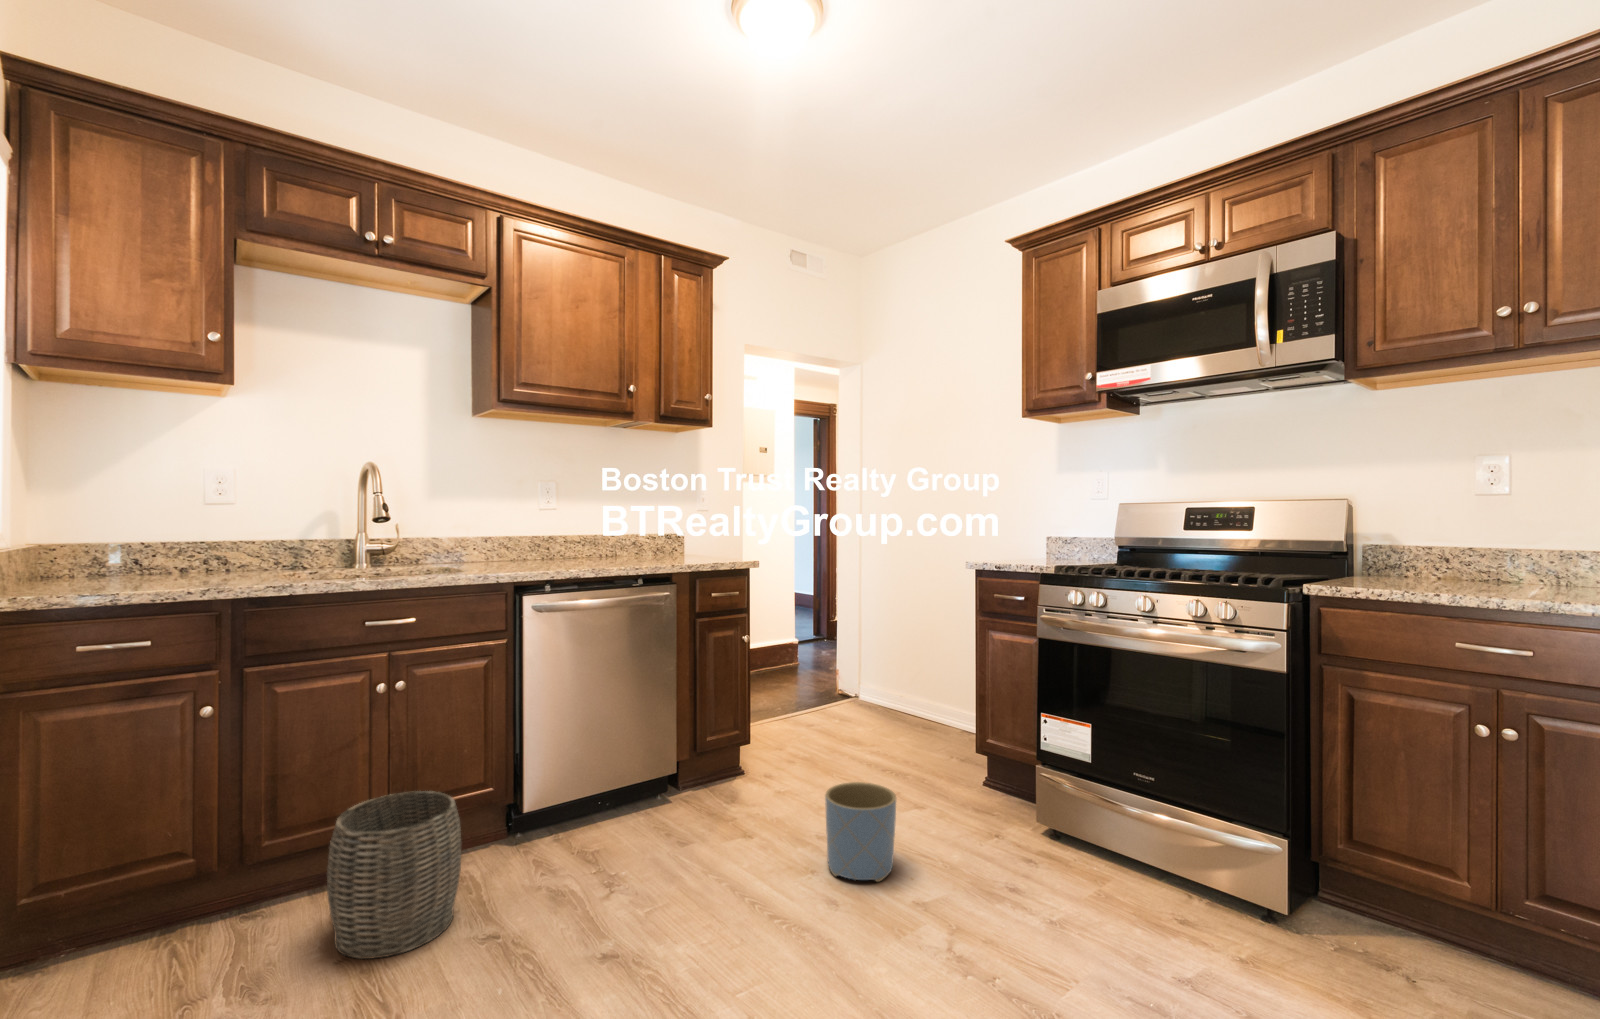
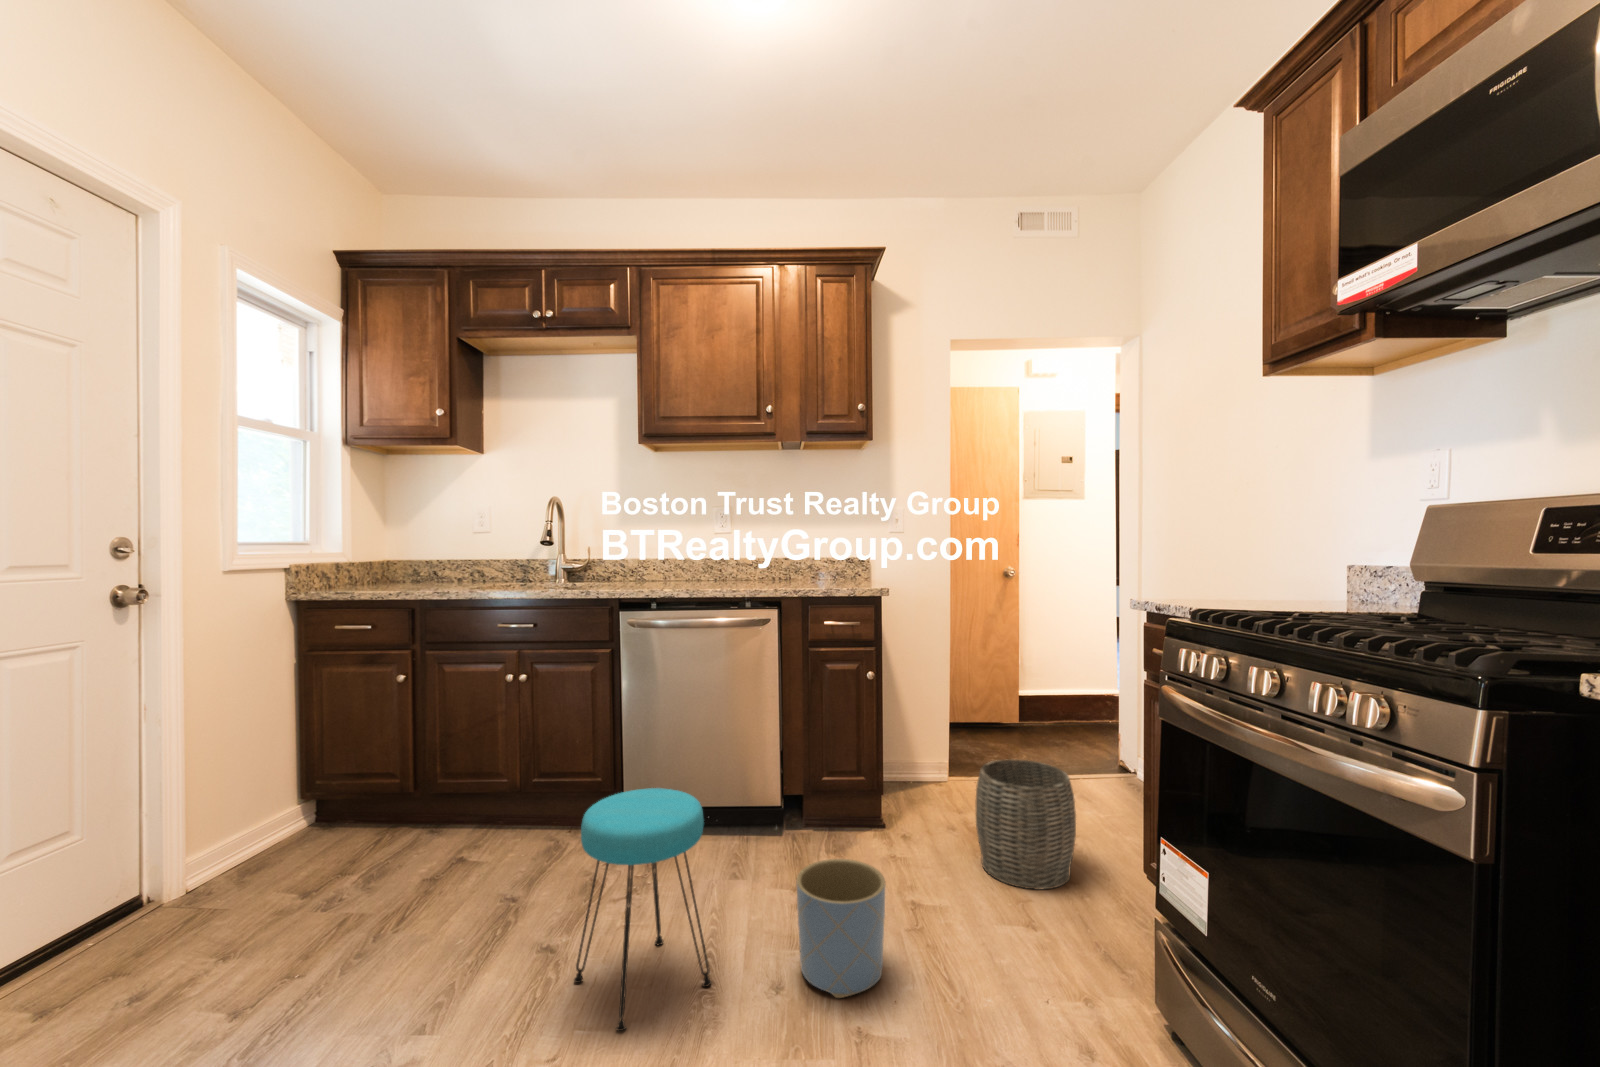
stool: none [677,753,791,959] -> present [574,788,711,1031]
woven basket: present [327,791,461,959] -> present [976,759,1076,889]

